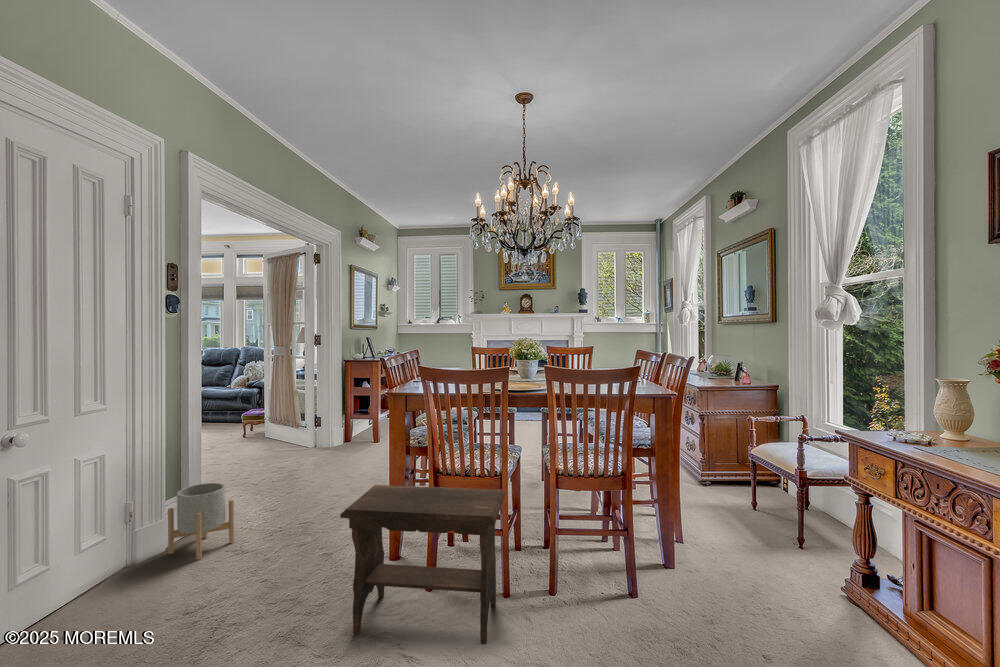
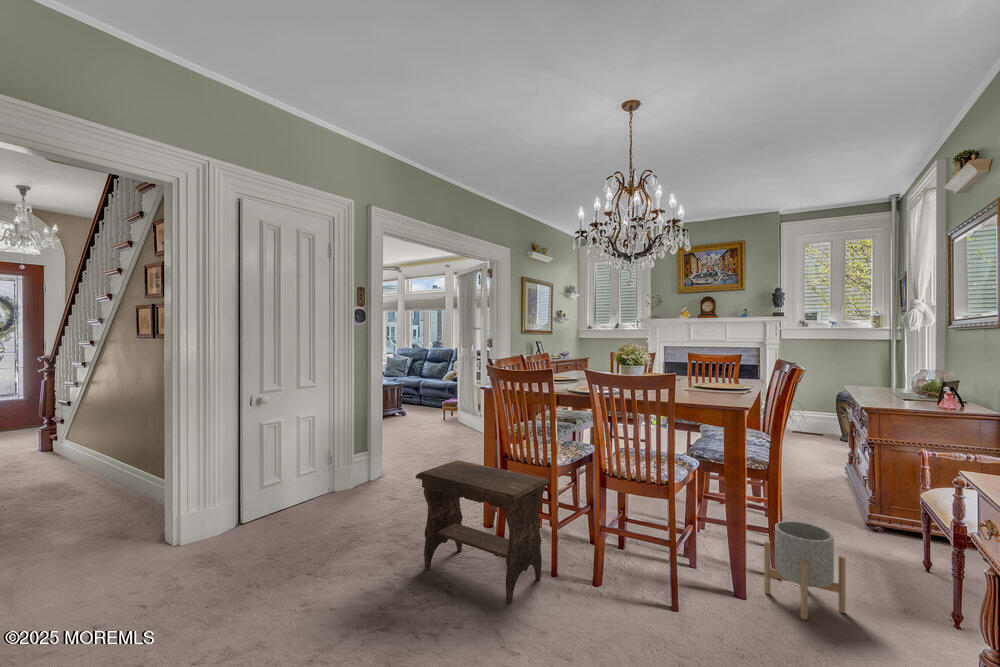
planter: present [168,483,234,560] -> present [764,521,846,620]

